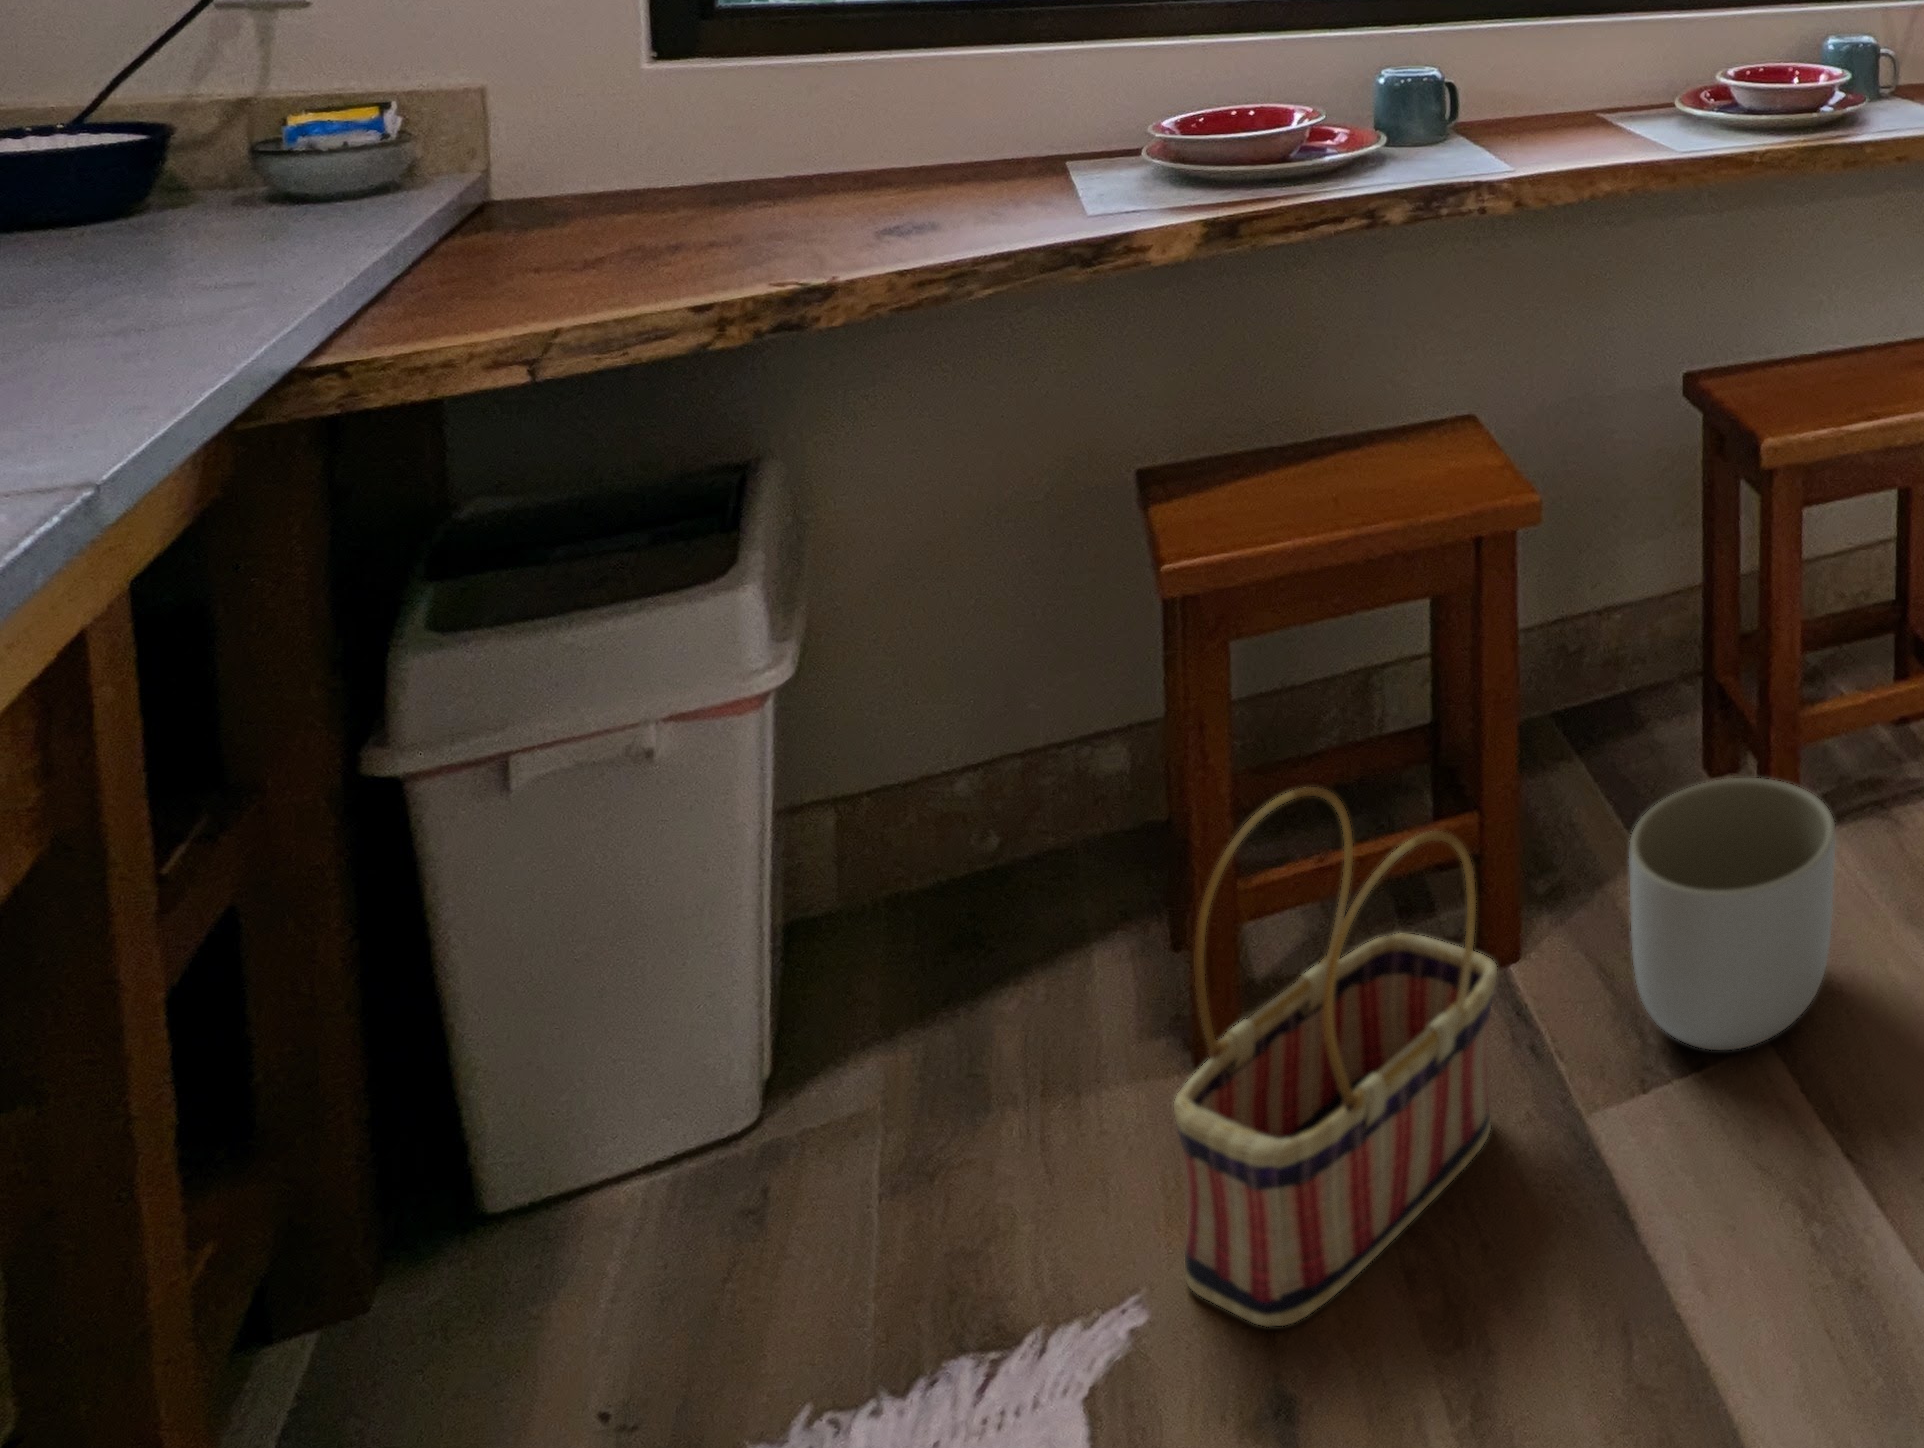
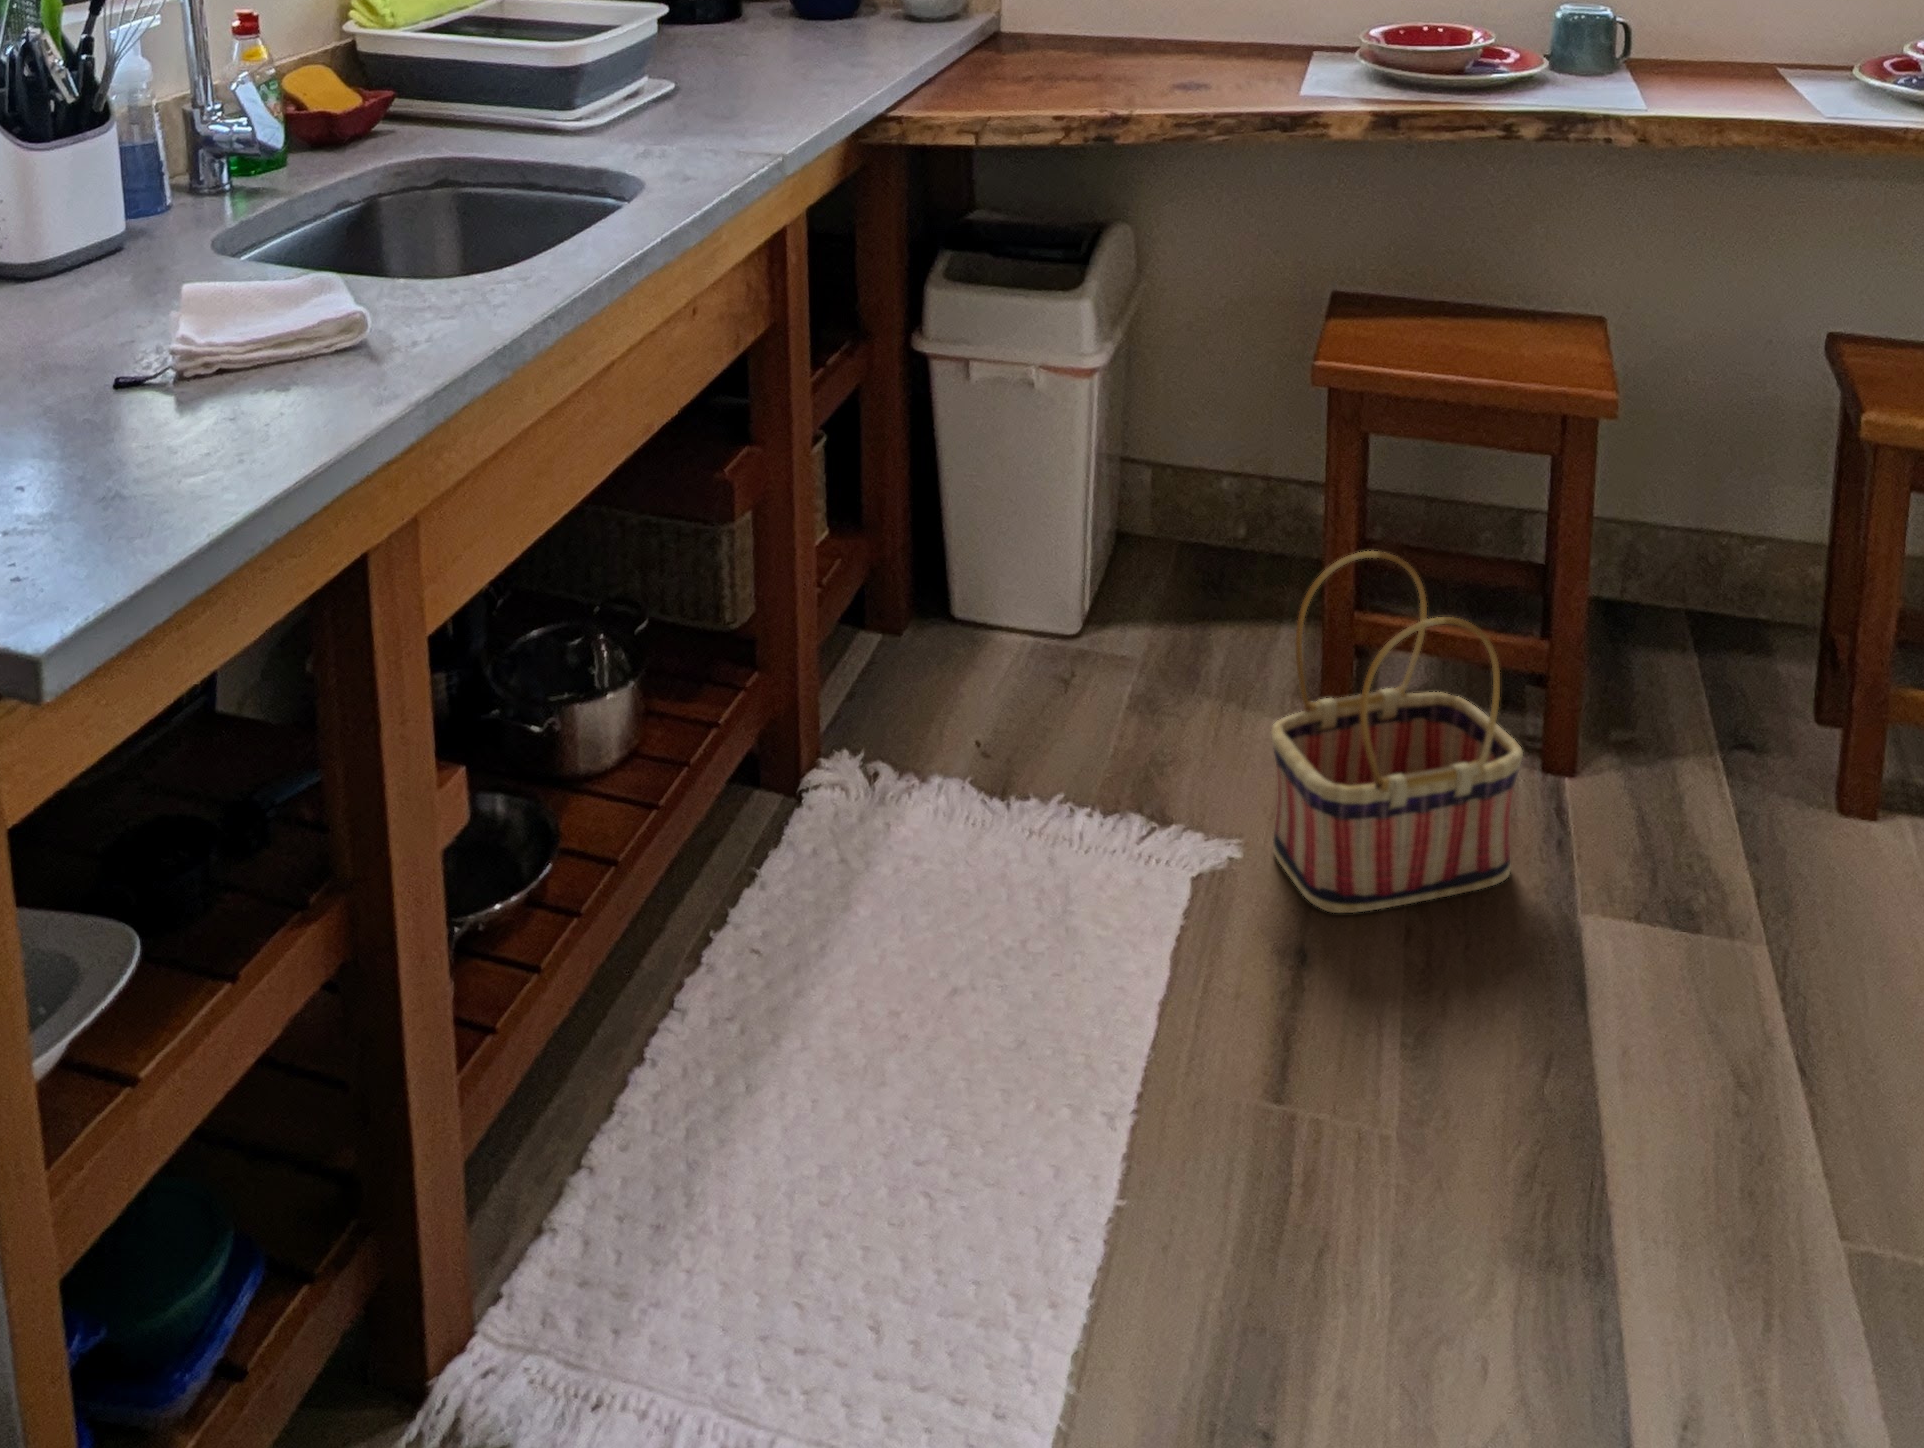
planter: present [1629,778,1835,1050] -> none [1659,699,1875,945]

